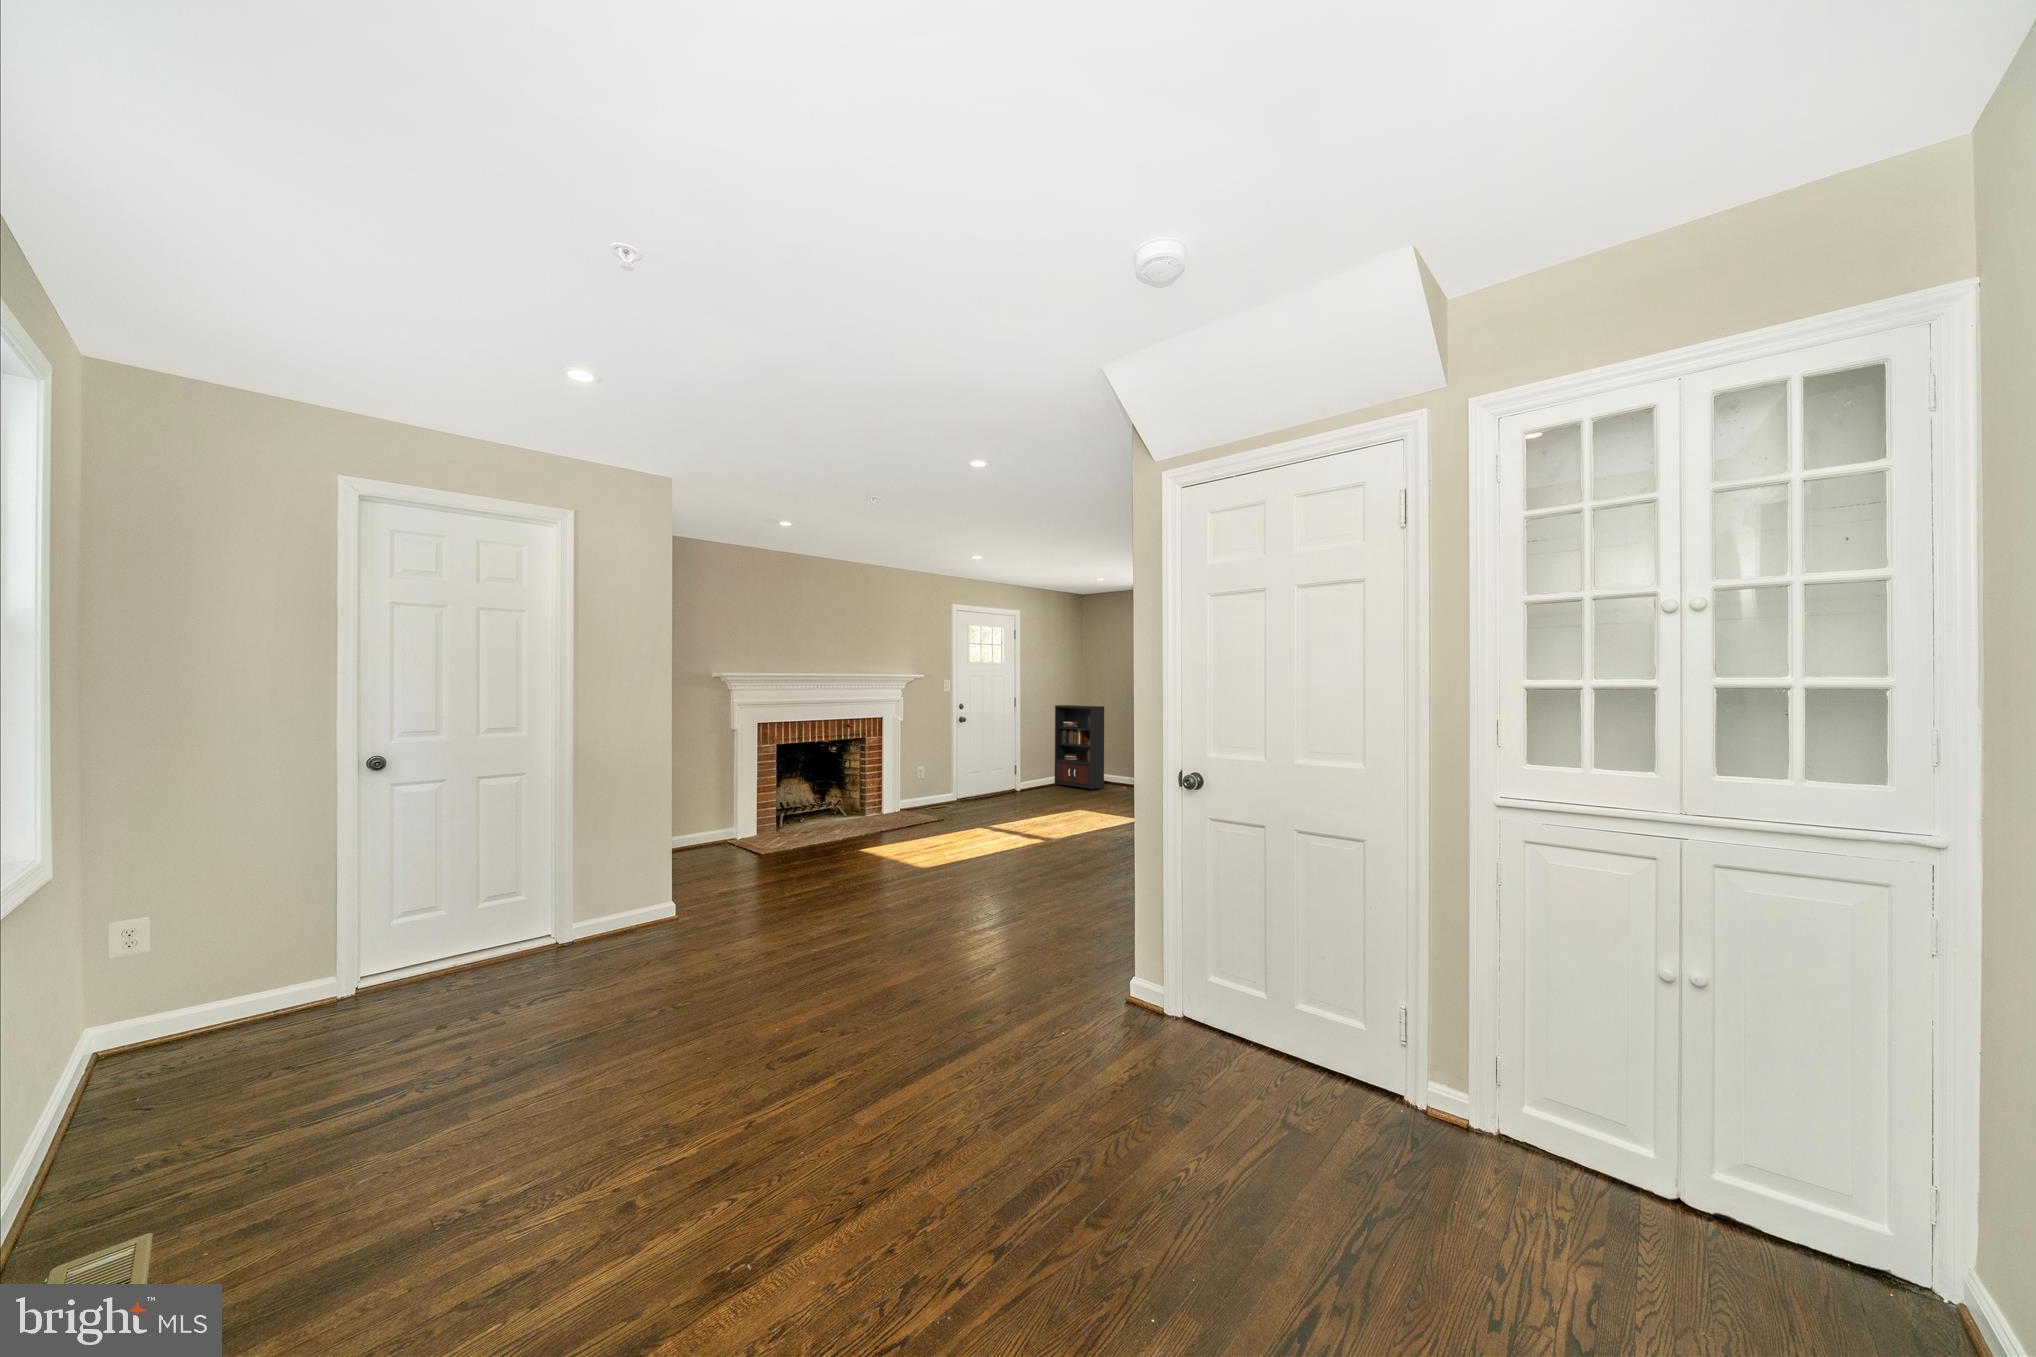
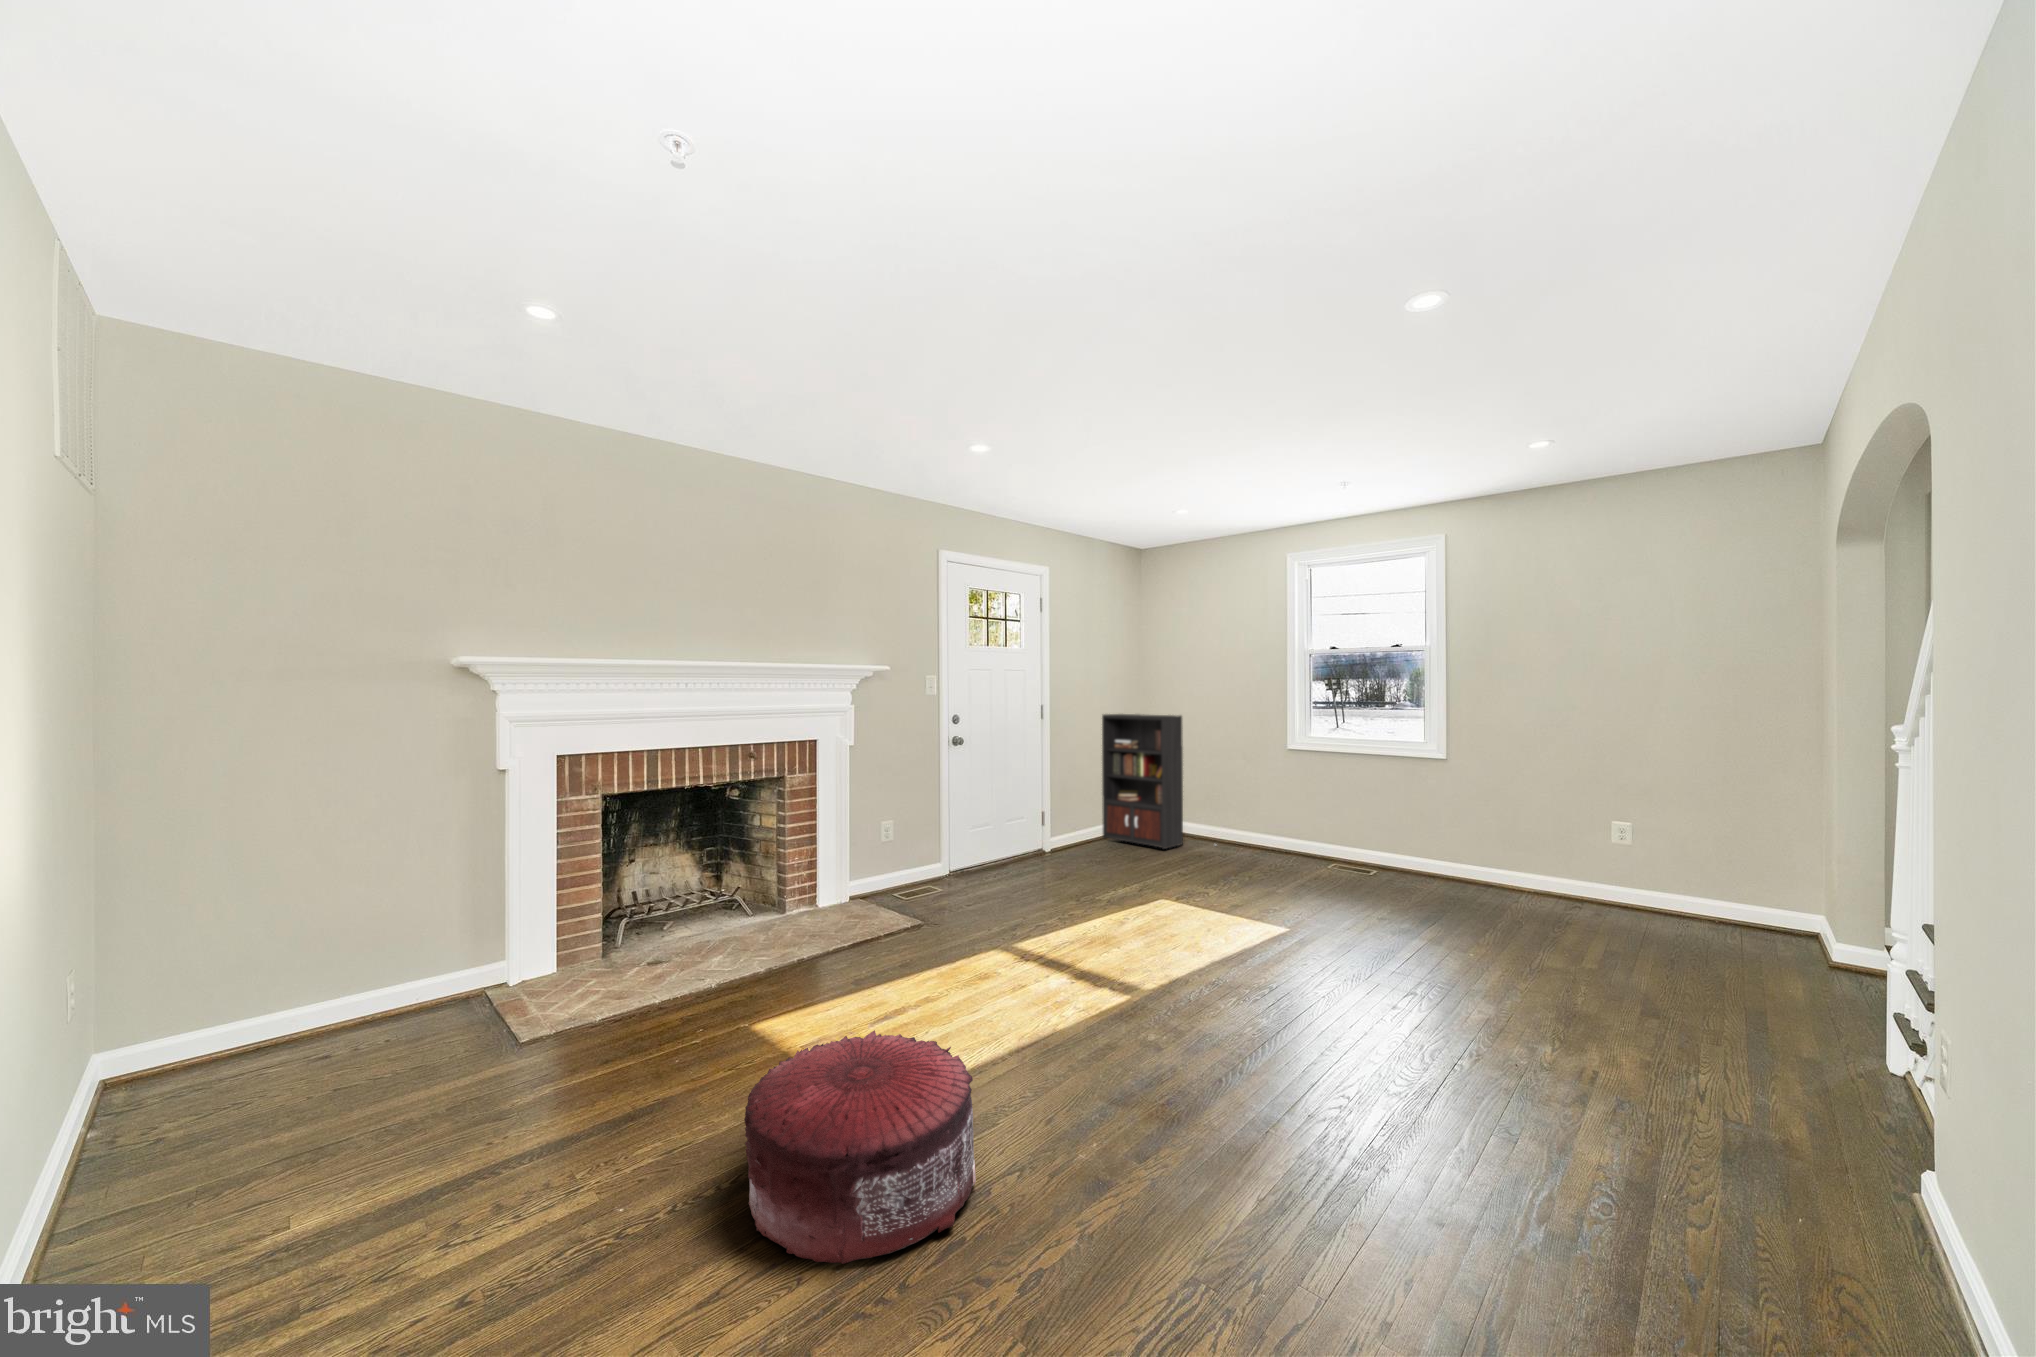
pouf: none [883,834,969,896] -> present [744,1030,976,1264]

